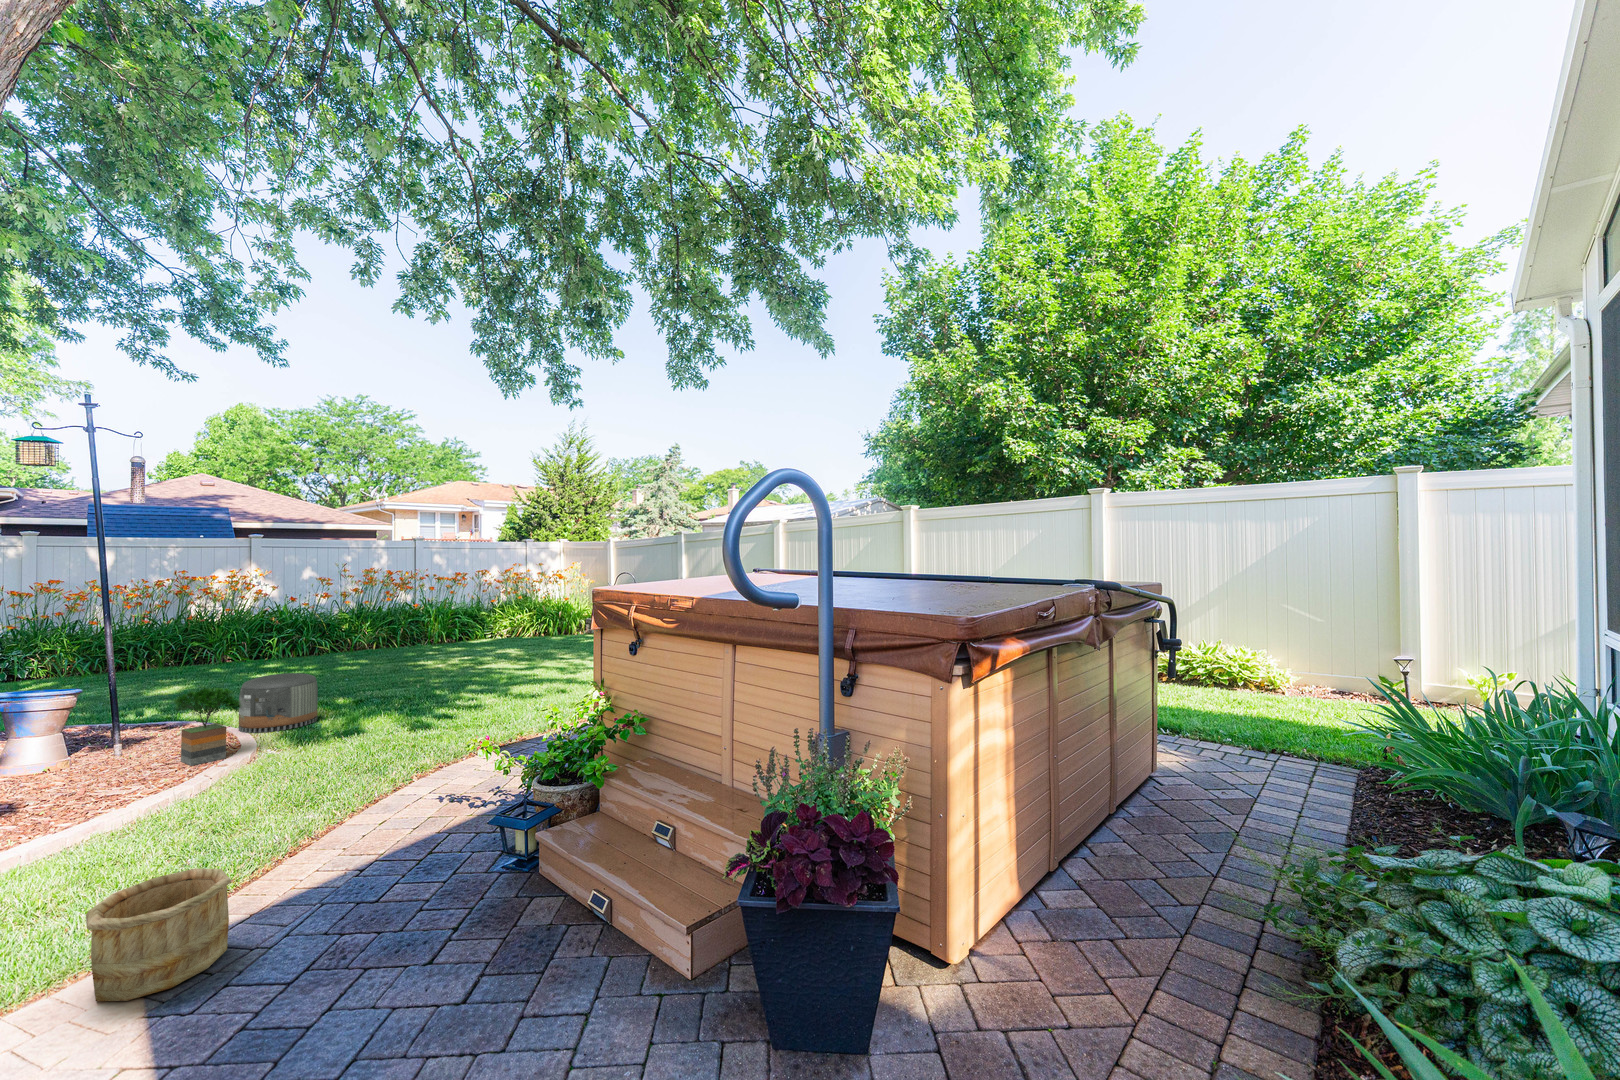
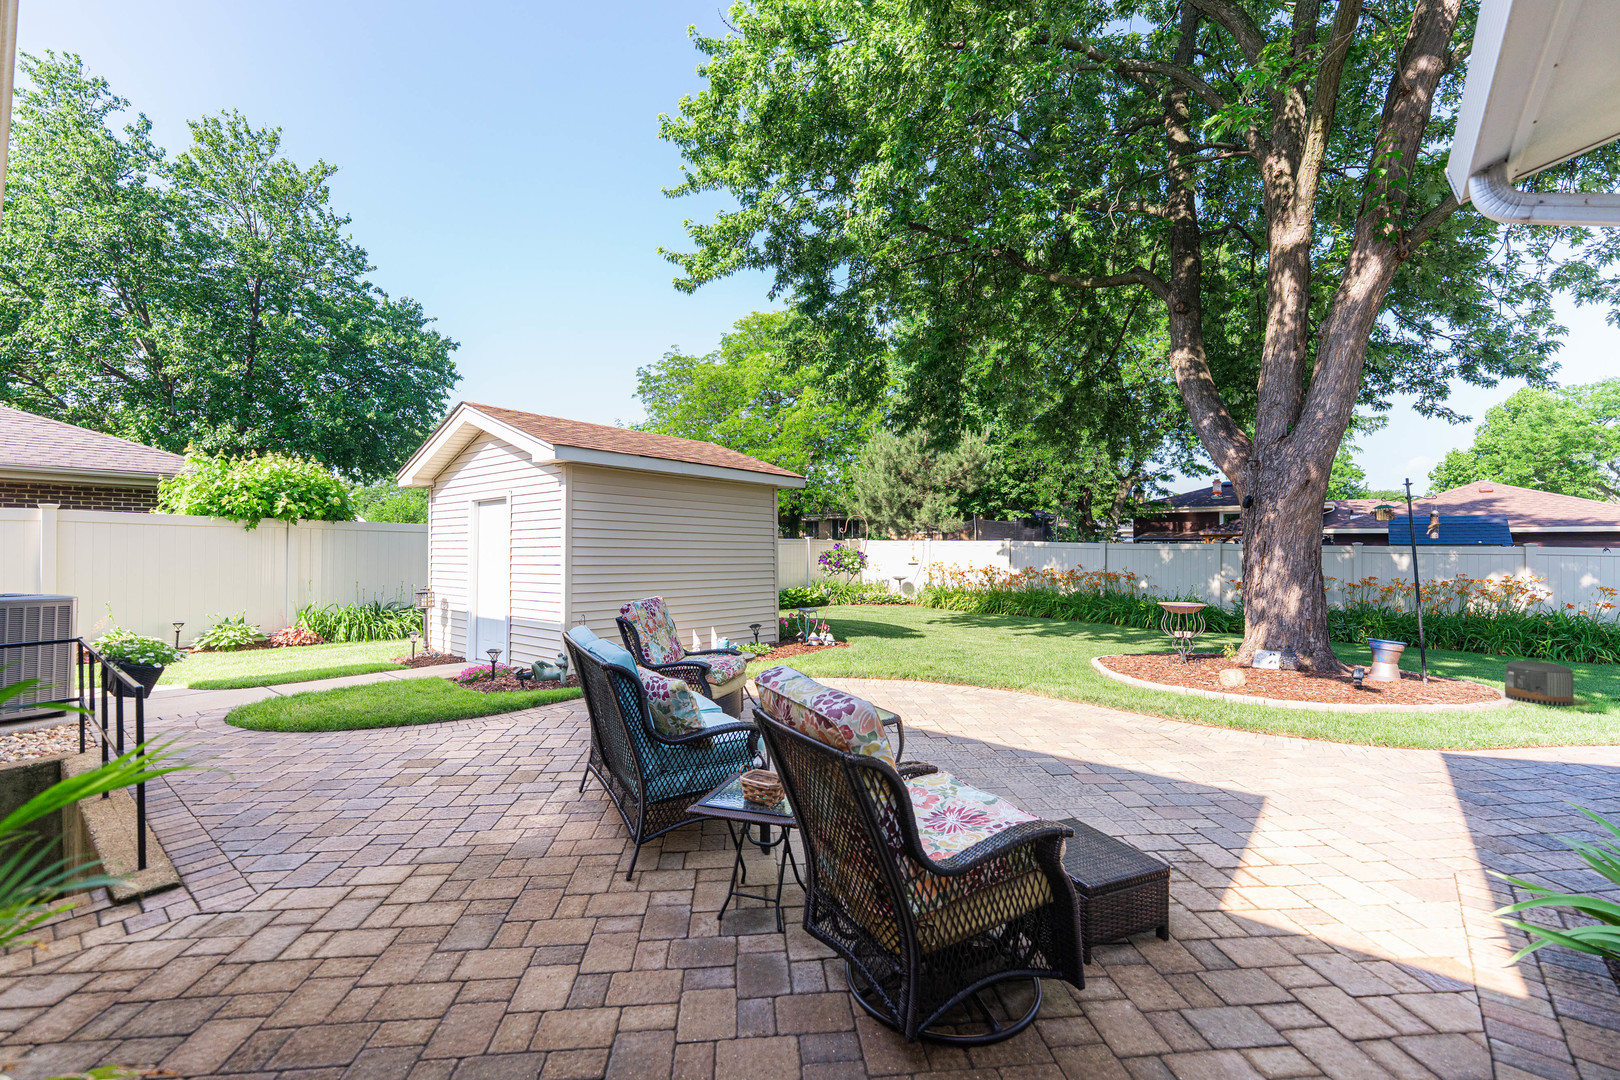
potted tree: present [174,687,241,766] -> none [1456,657,1505,708]
wooden bucket: present [86,868,231,1001] -> none [1422,726,1486,773]

